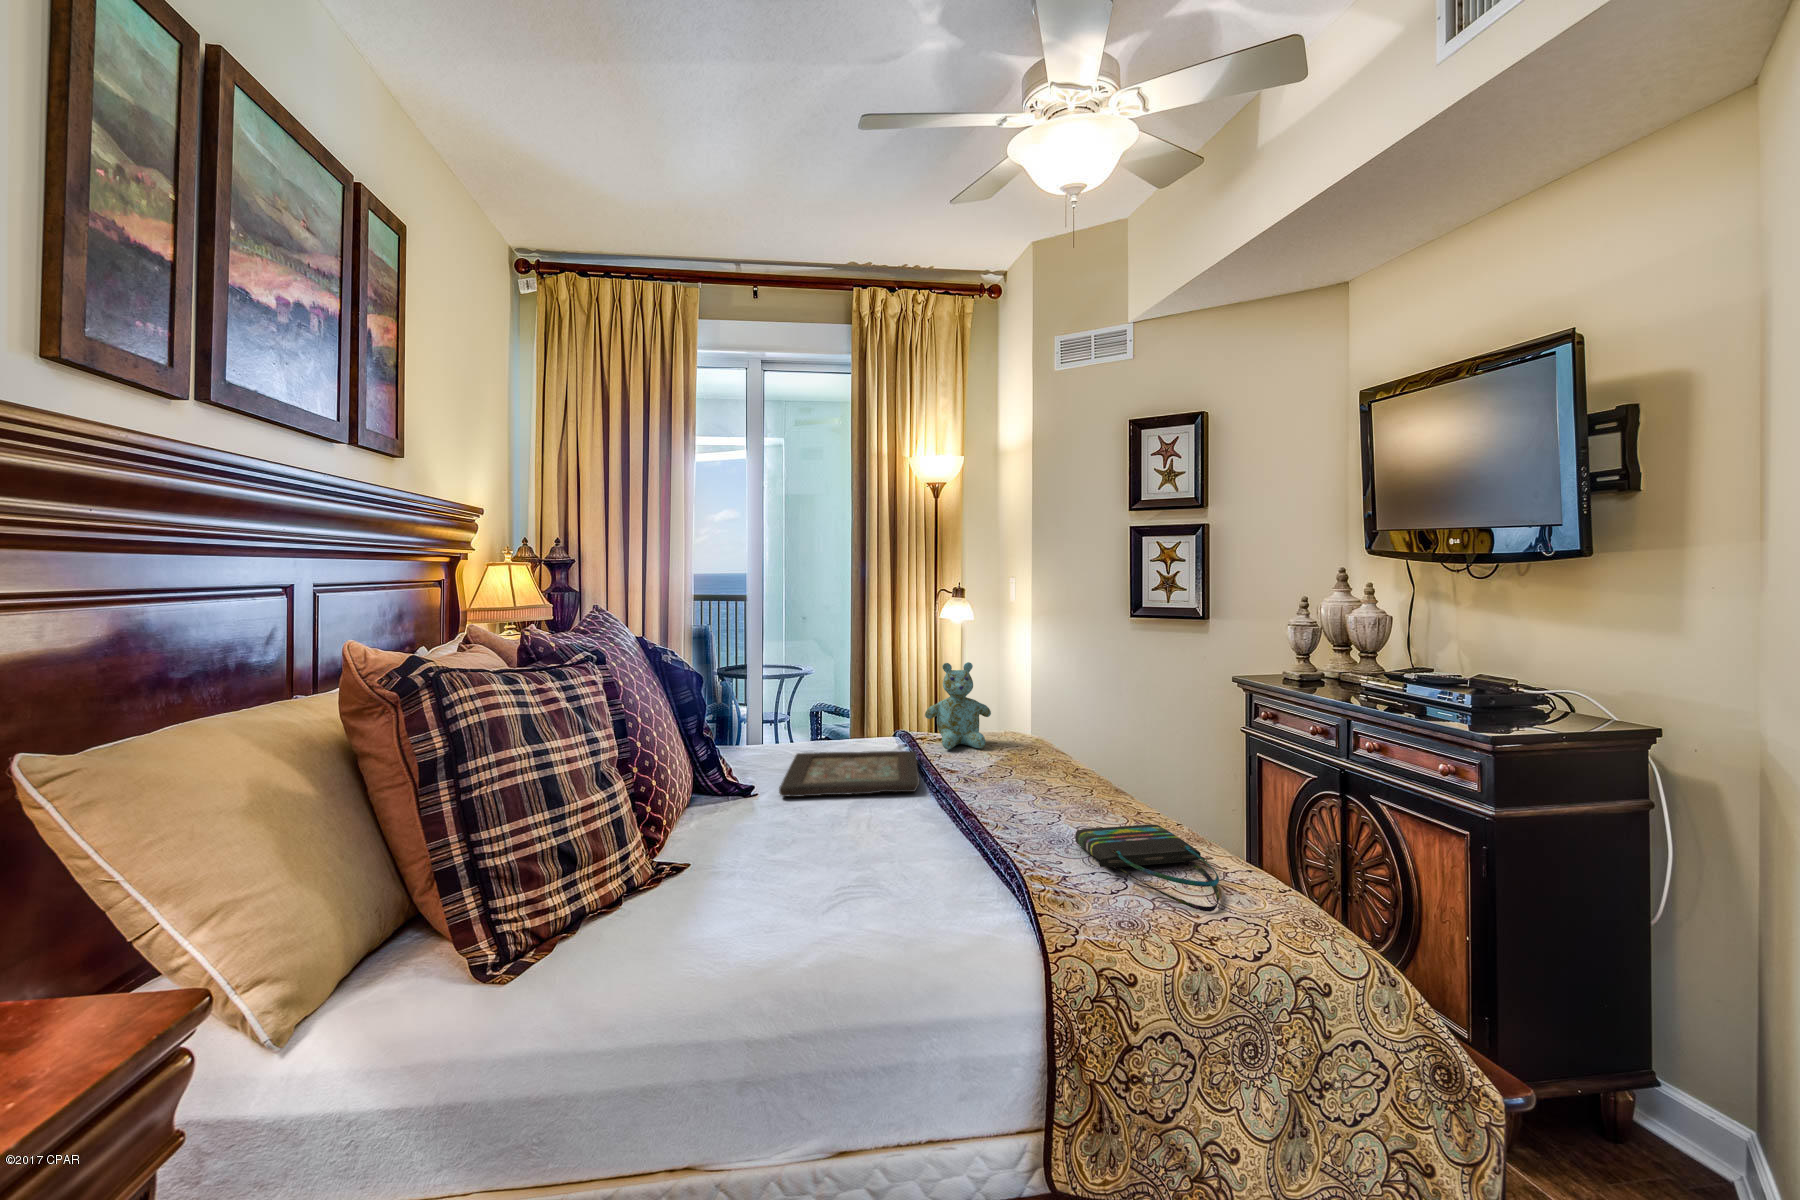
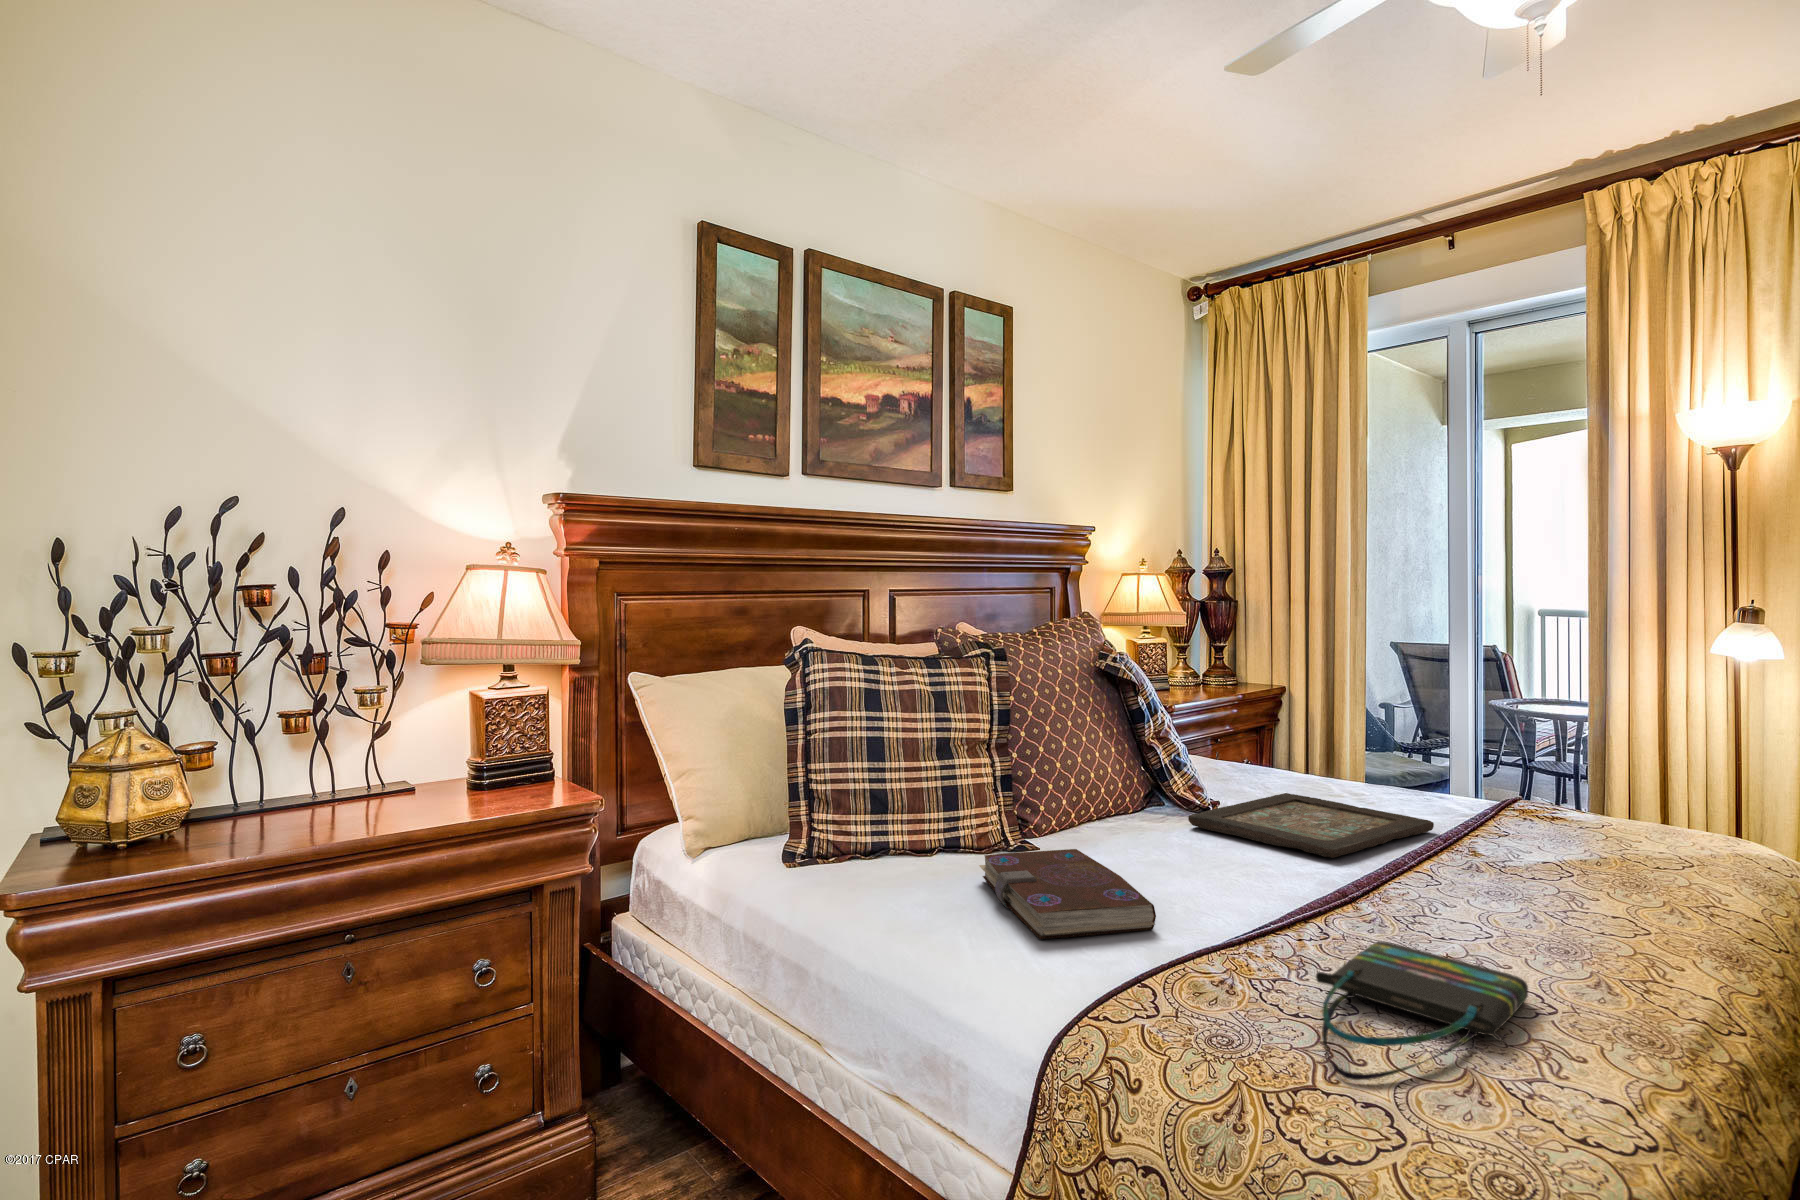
stuffed bear: present [925,662,991,749] -> none [1491,713,1607,843]
book: none [740,839,950,920] -> present [979,849,1156,939]

